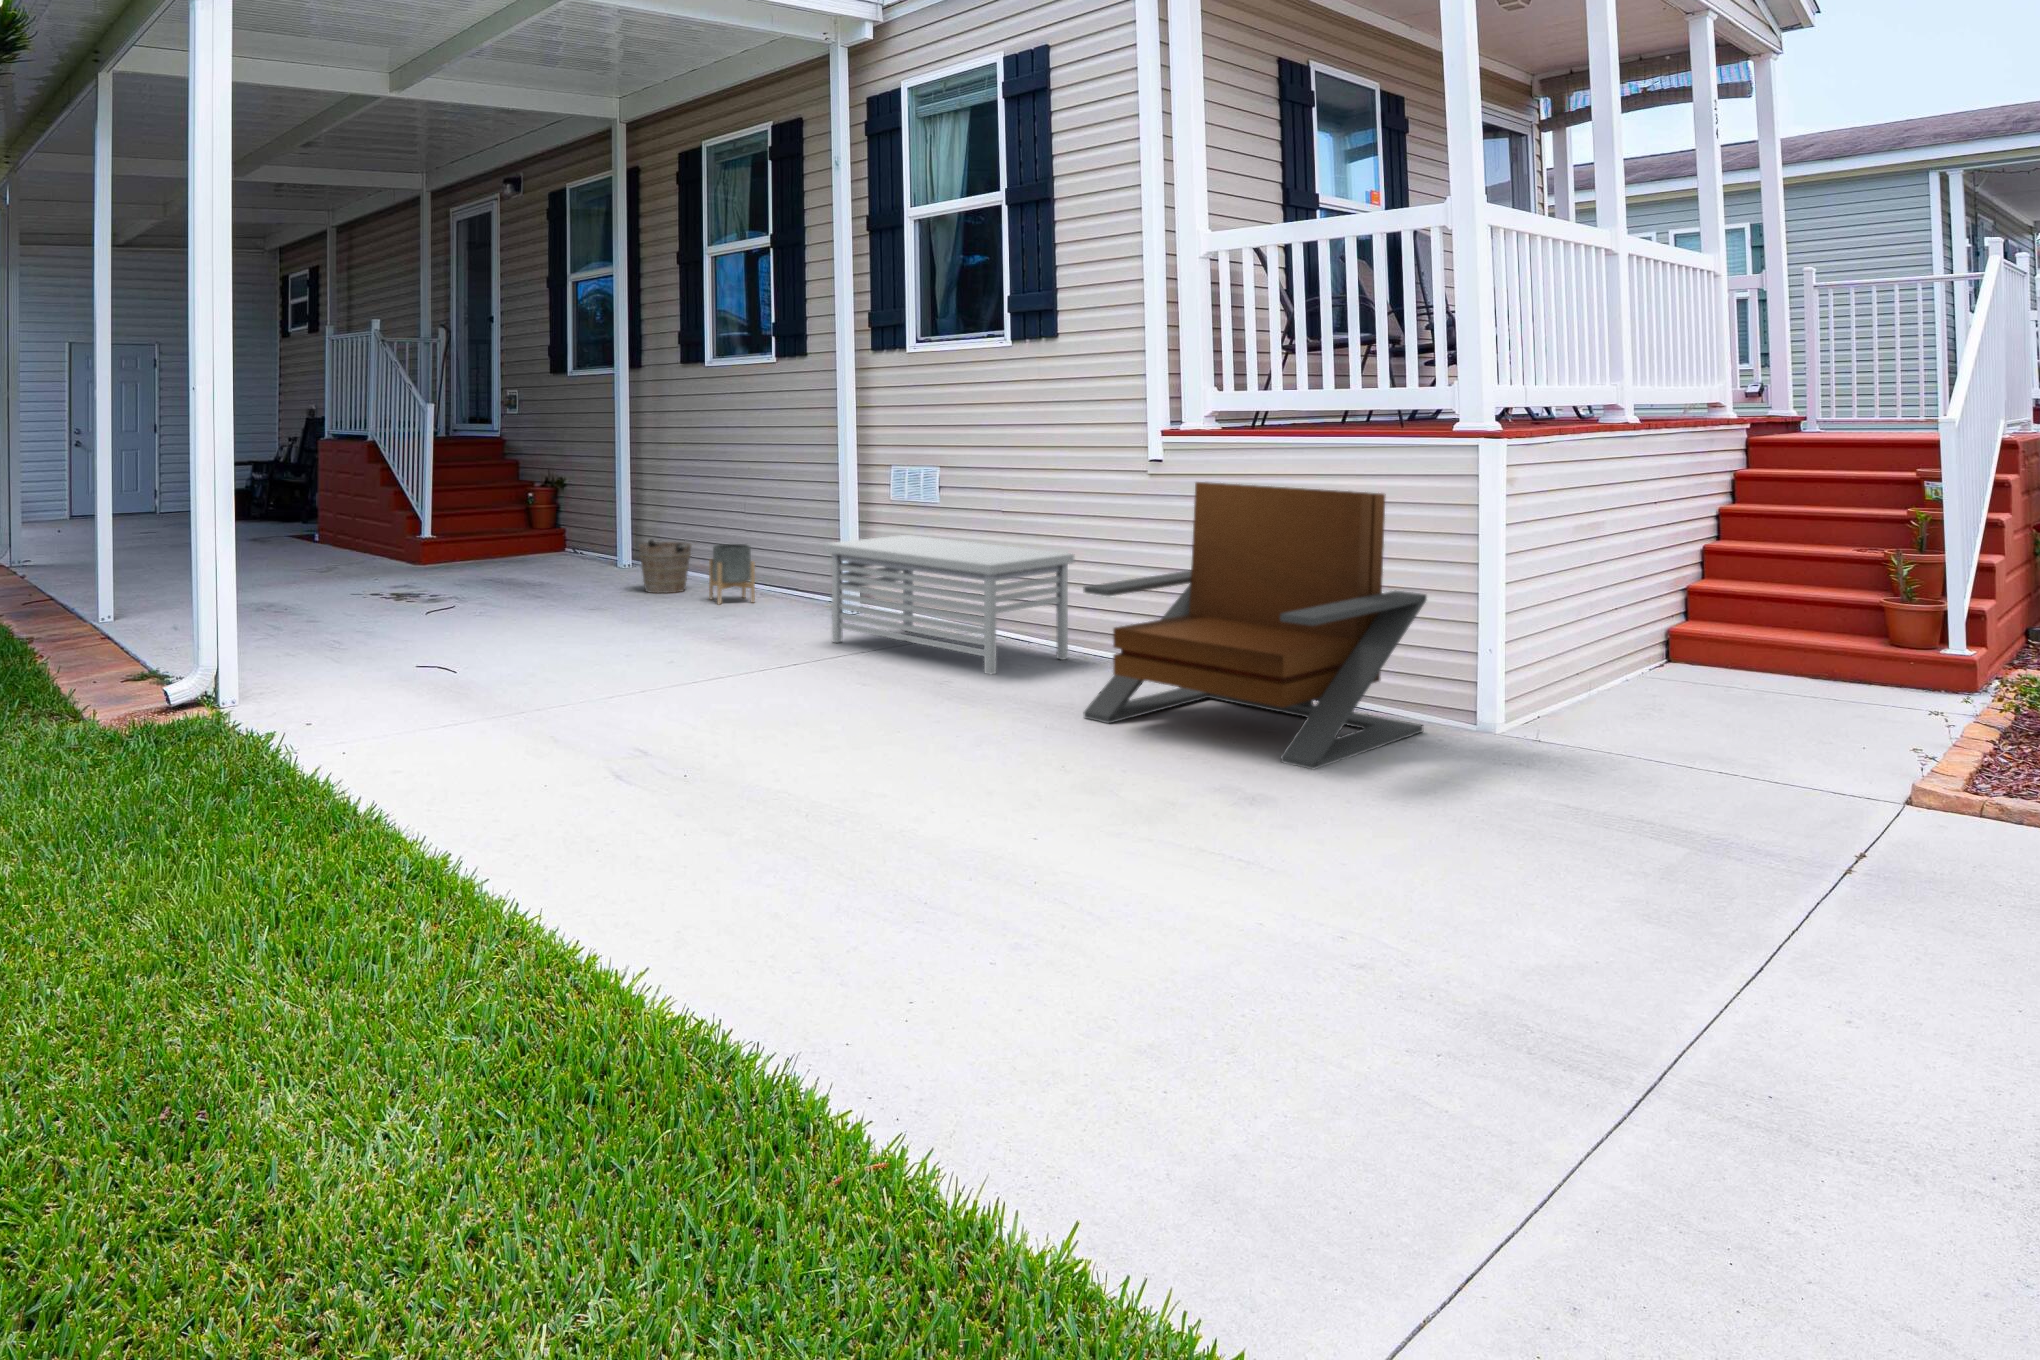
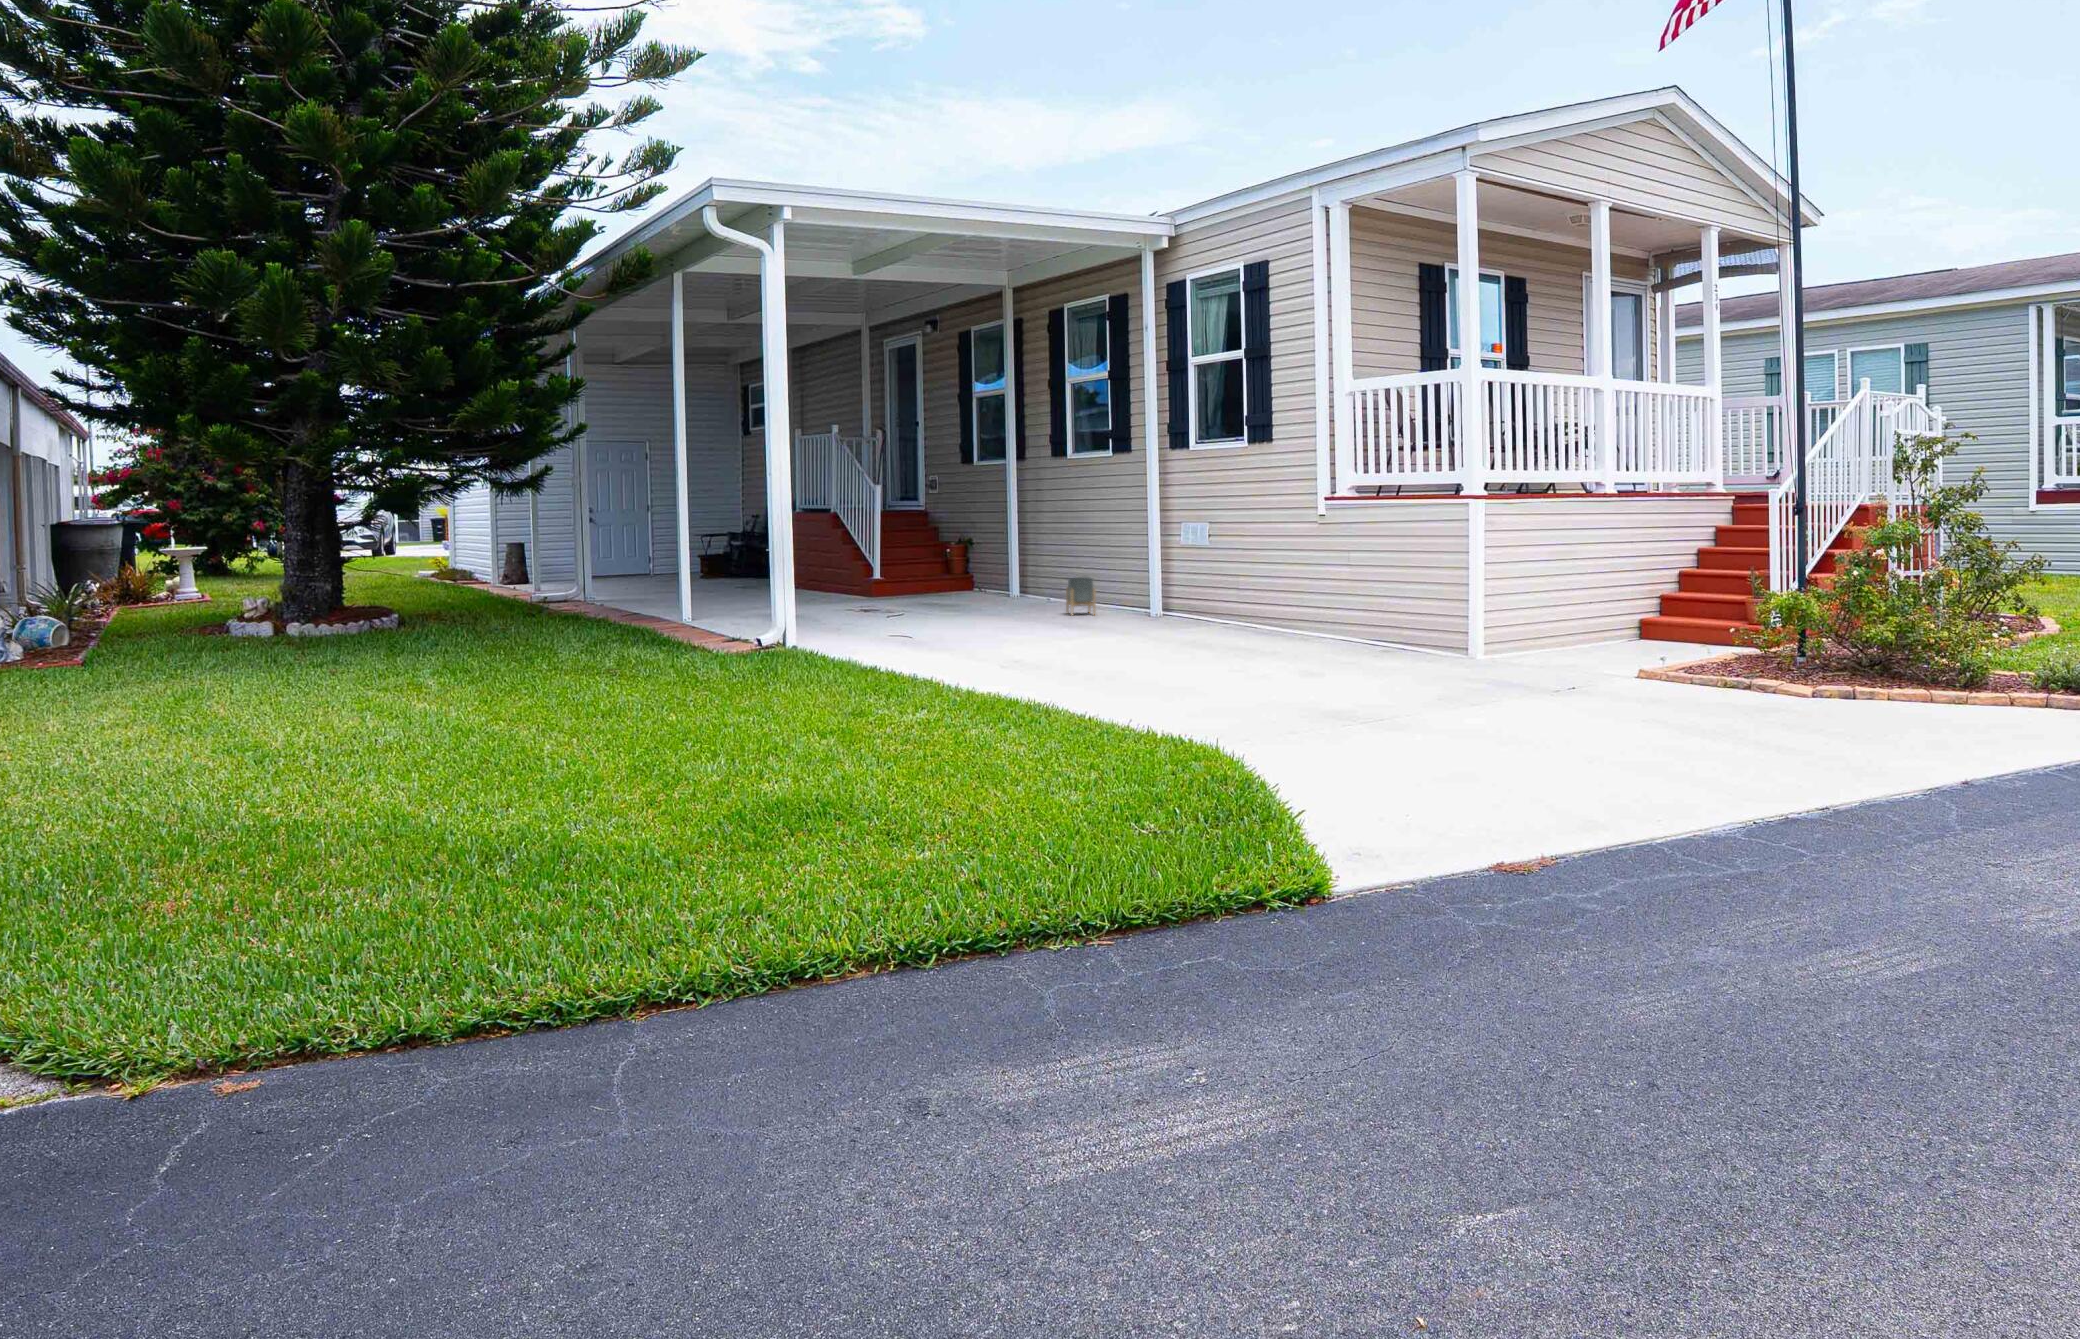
lounge chair: present [1083,482,1427,769] -> none [1260,527,1446,674]
storage bench: present [823,535,1074,674] -> none [1131,567,1280,644]
bucket: present [639,540,692,593] -> none [1020,576,1059,611]

